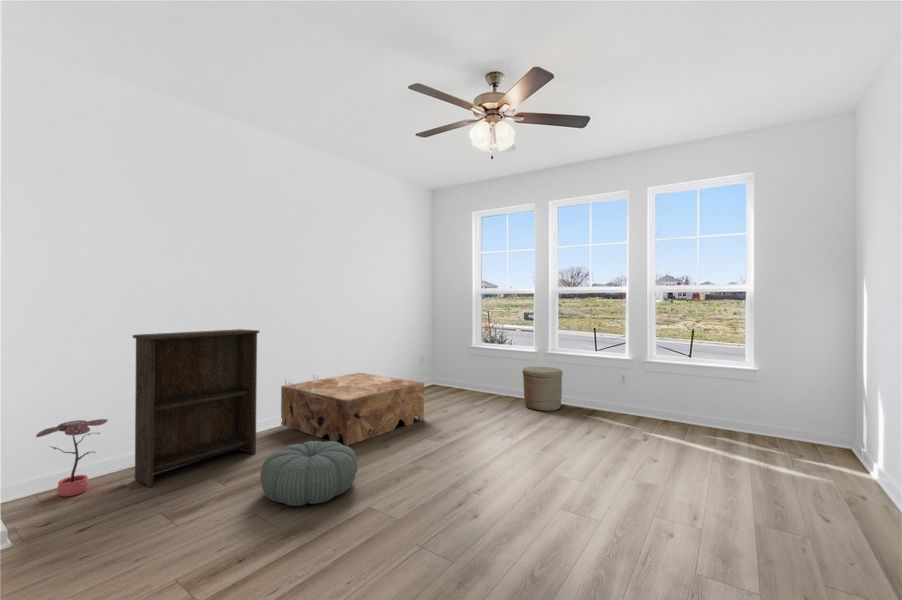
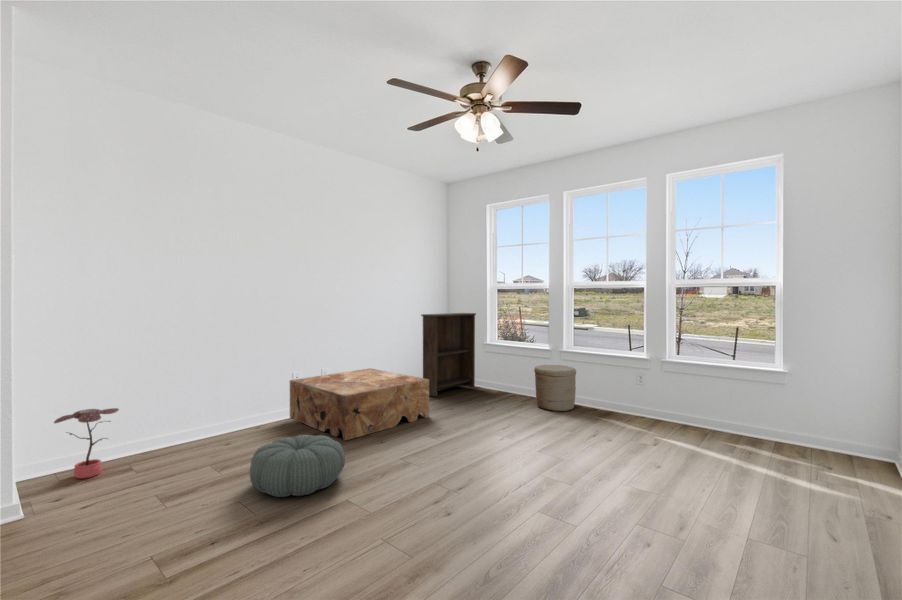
bookshelf: present [133,329,259,487] -> present [421,313,476,397]

